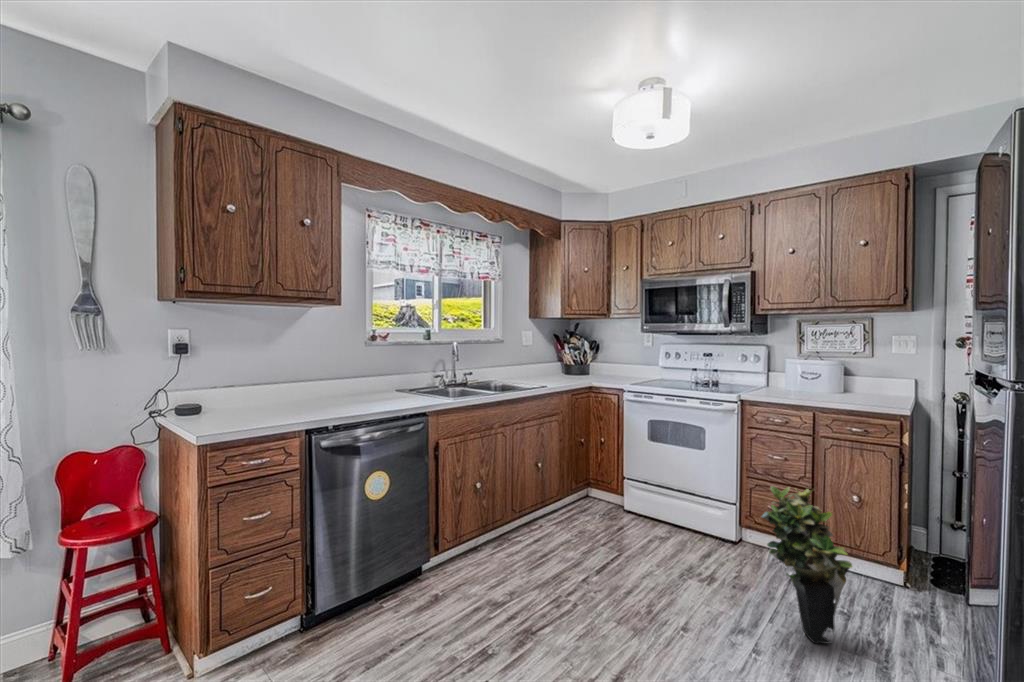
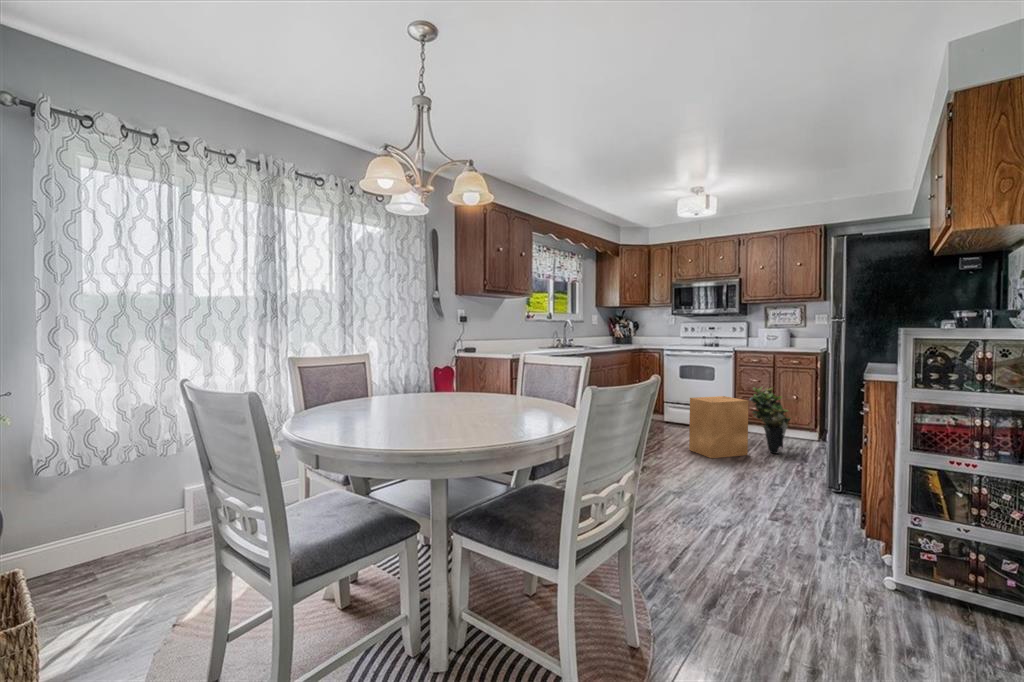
cardboard box: none [635,505,757,661] -> present [689,396,748,458]

